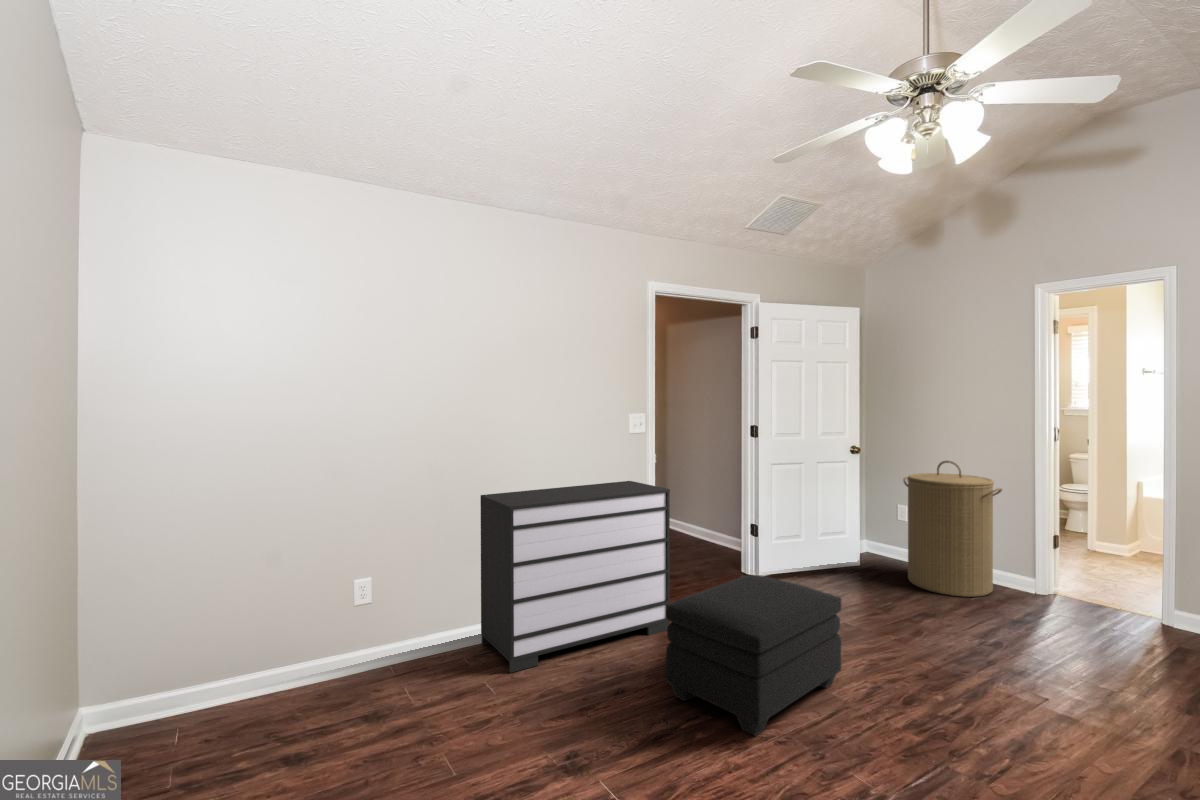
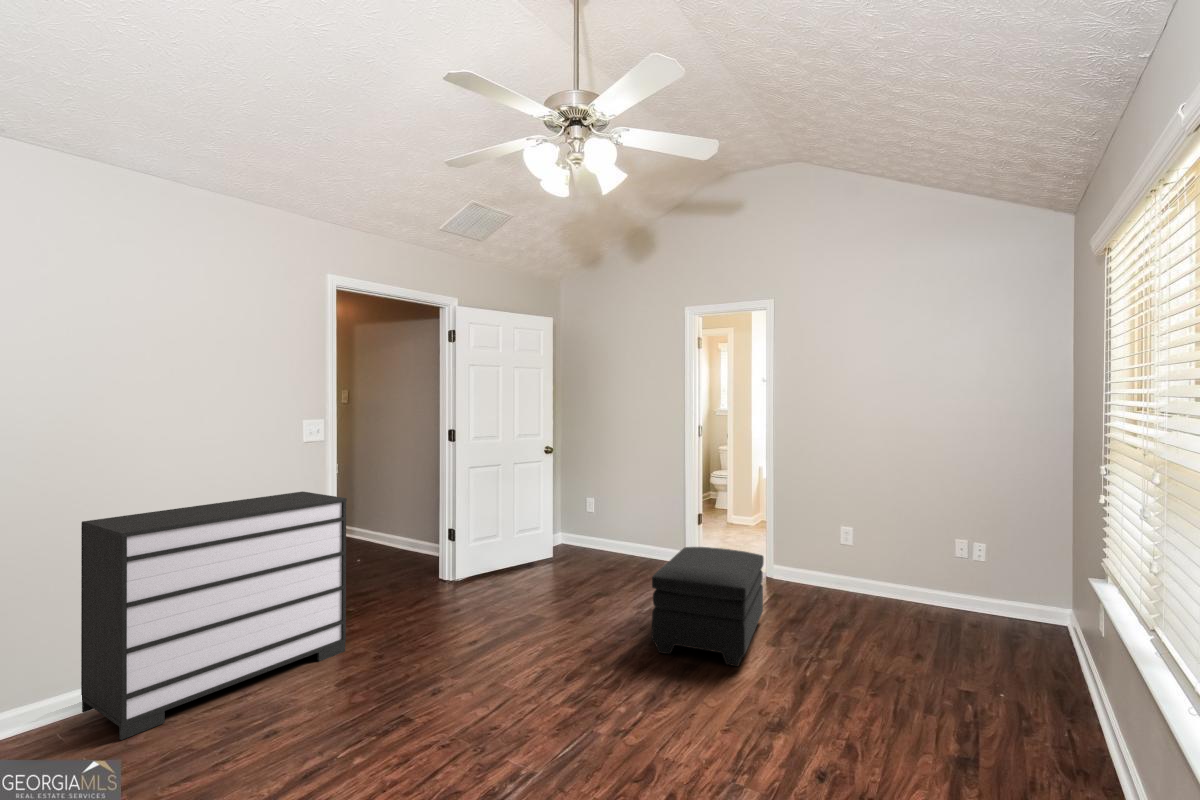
laundry hamper: present [903,461,1002,597] -> none [588,456,662,576]
ottoman: present [666,575,841,736] -> present [652,547,764,666]

